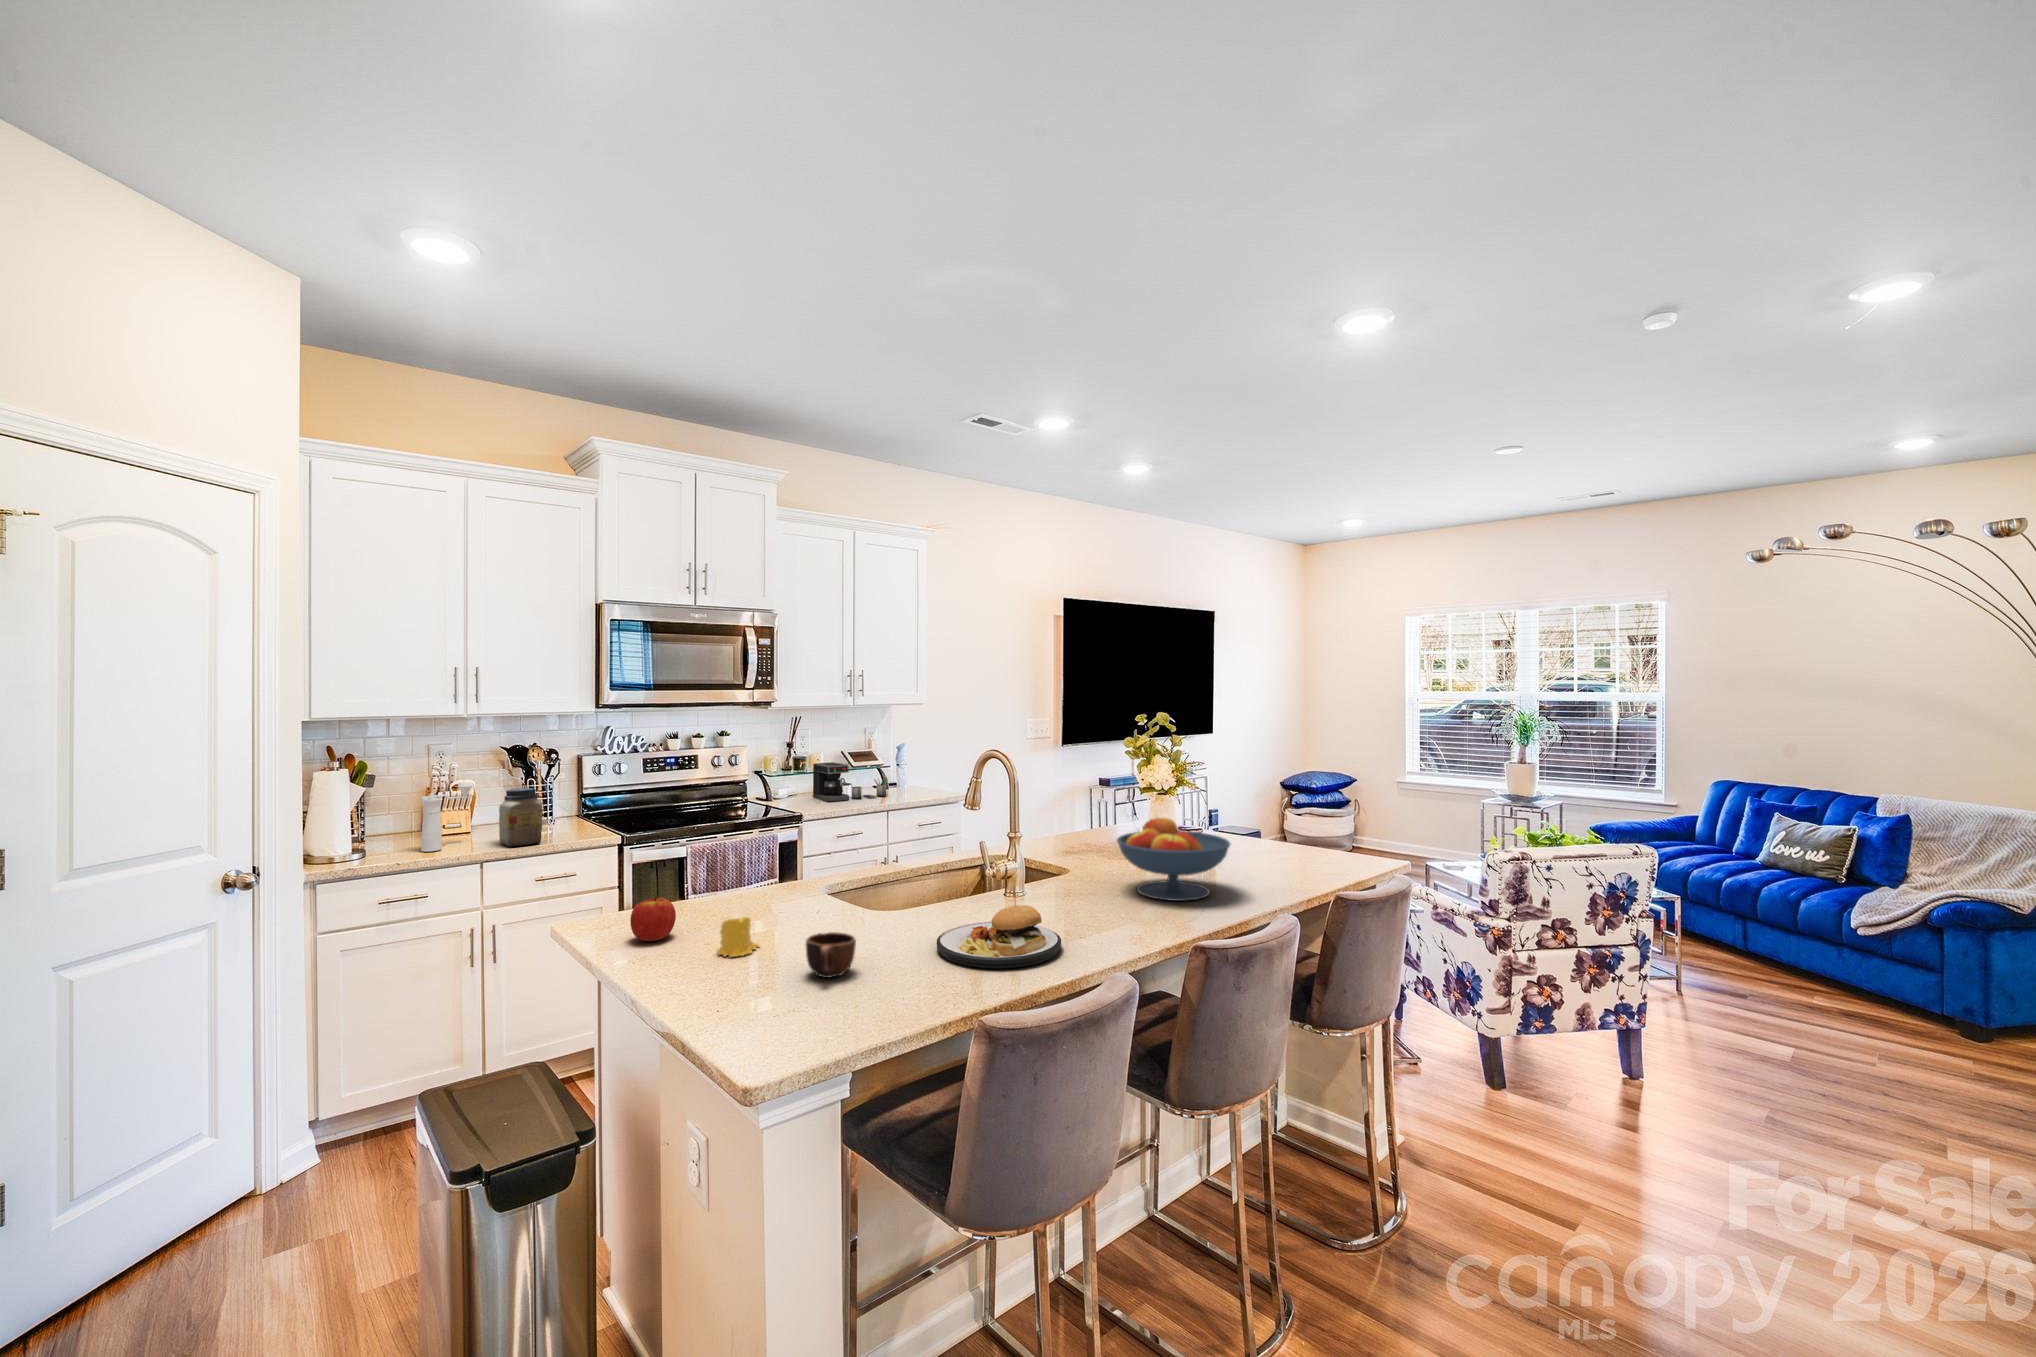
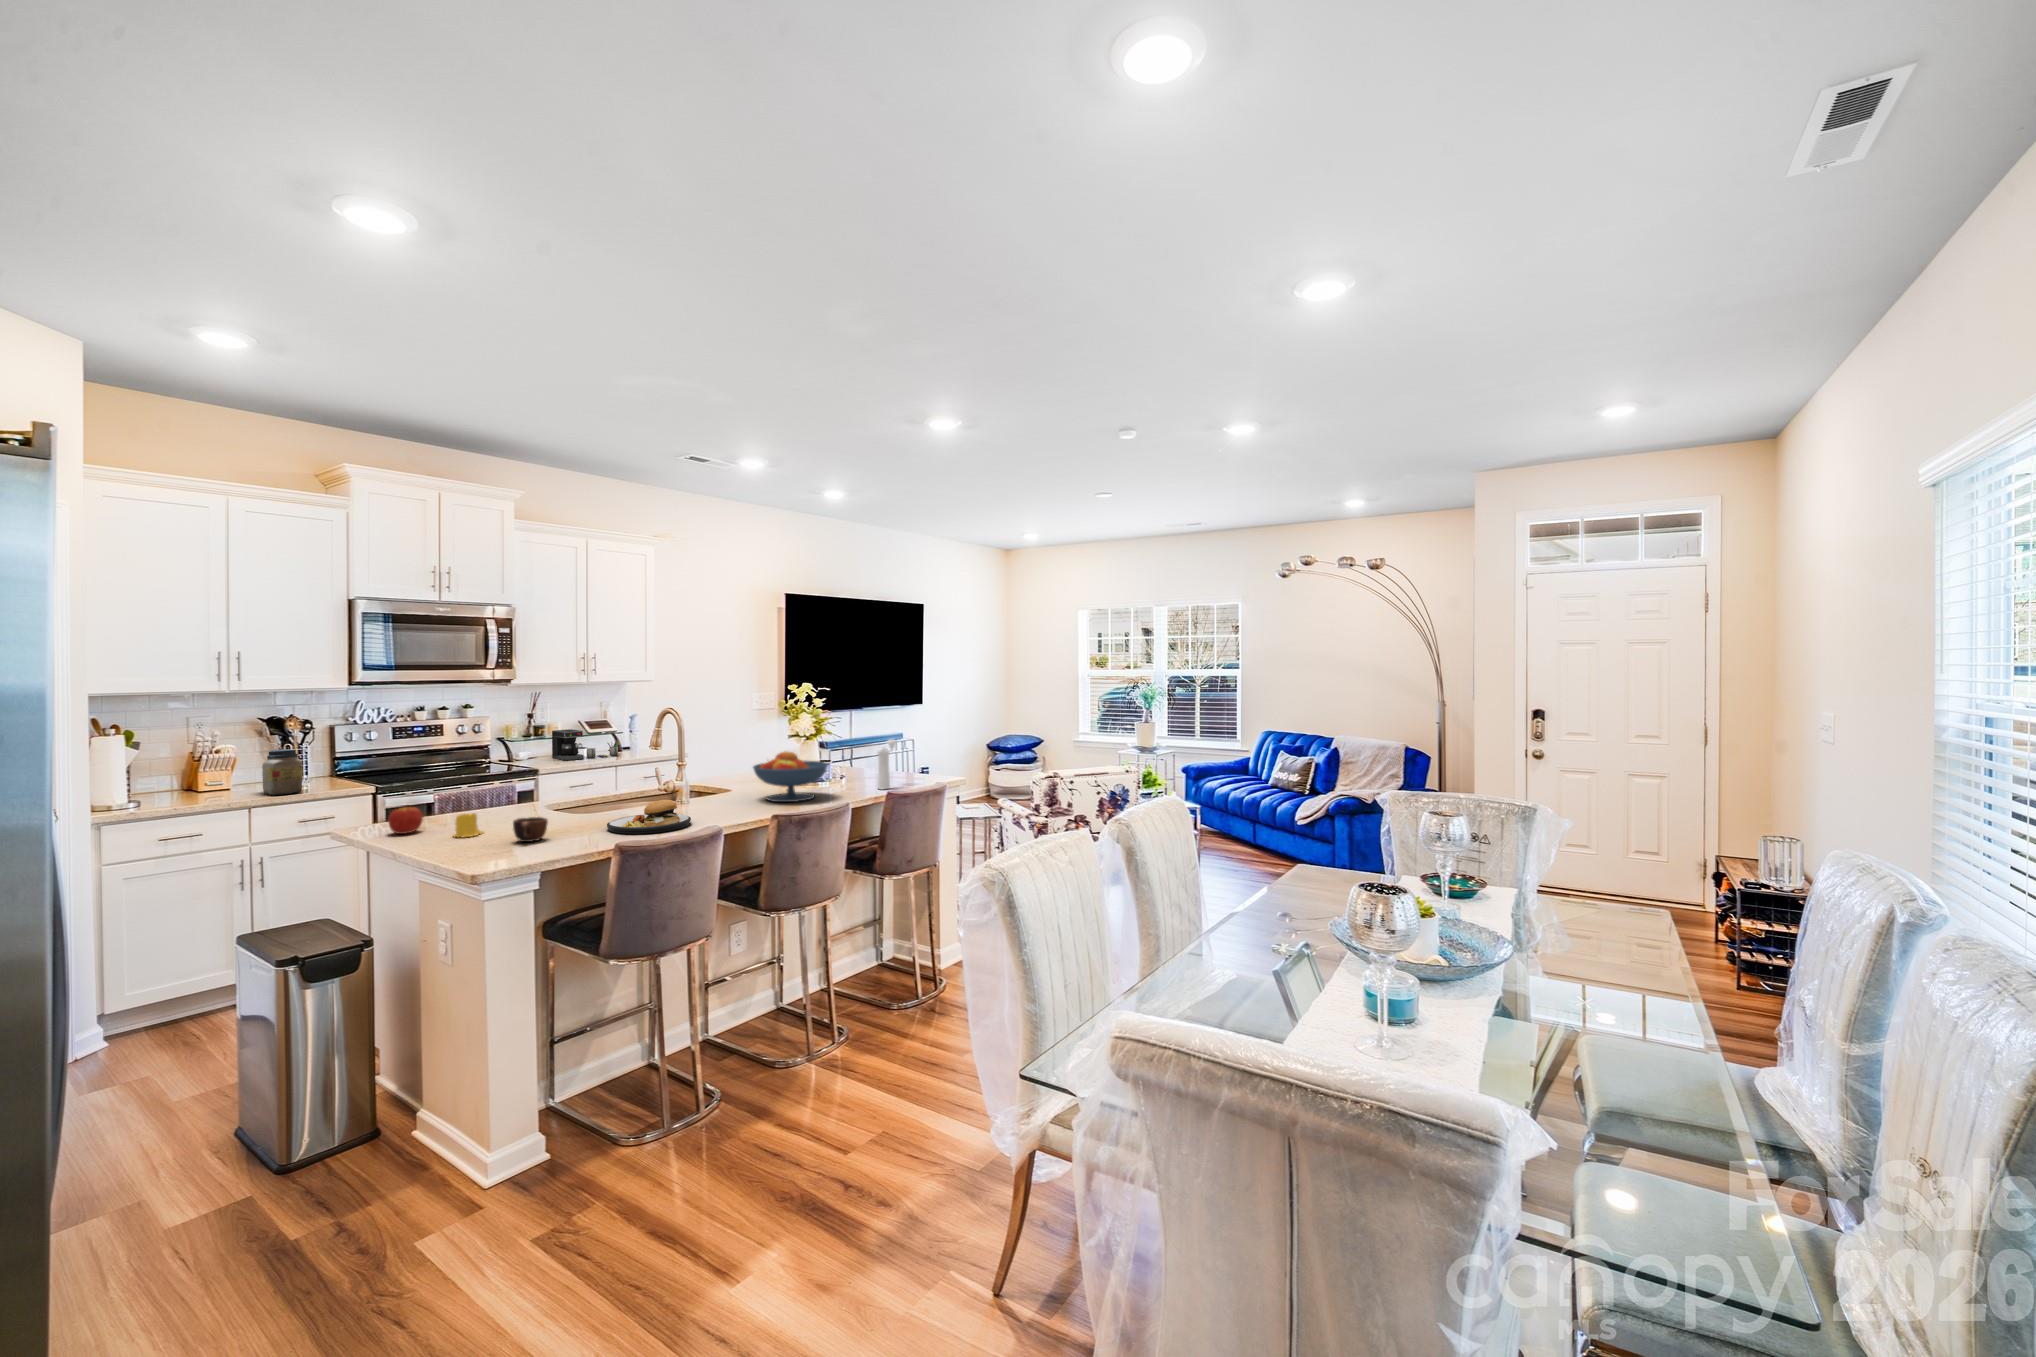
pepper mill: present [421,782,473,852] -> present [877,739,896,789]

